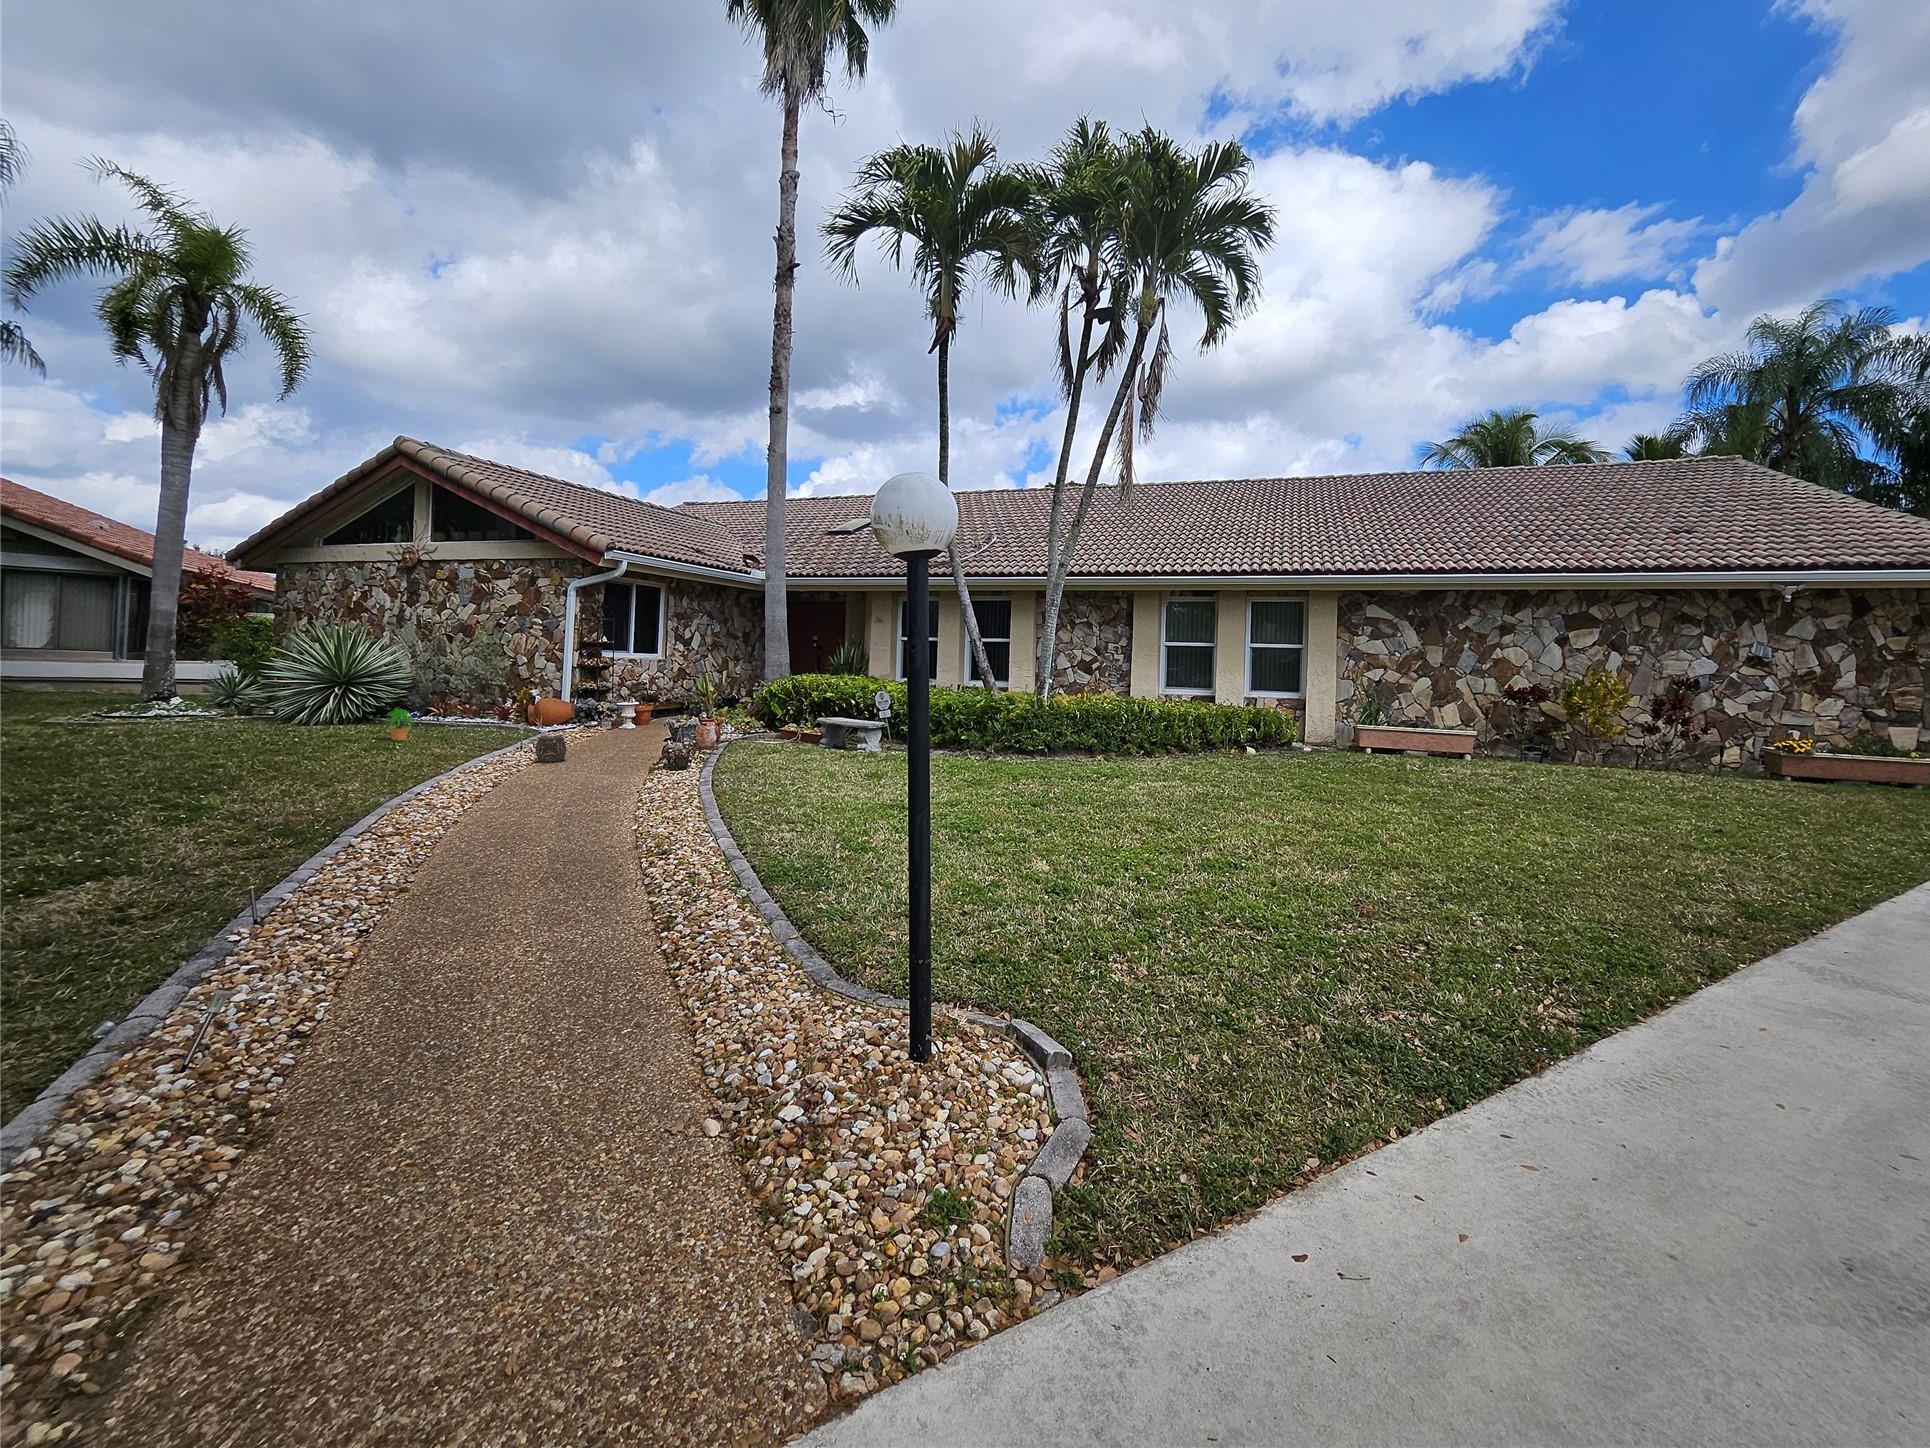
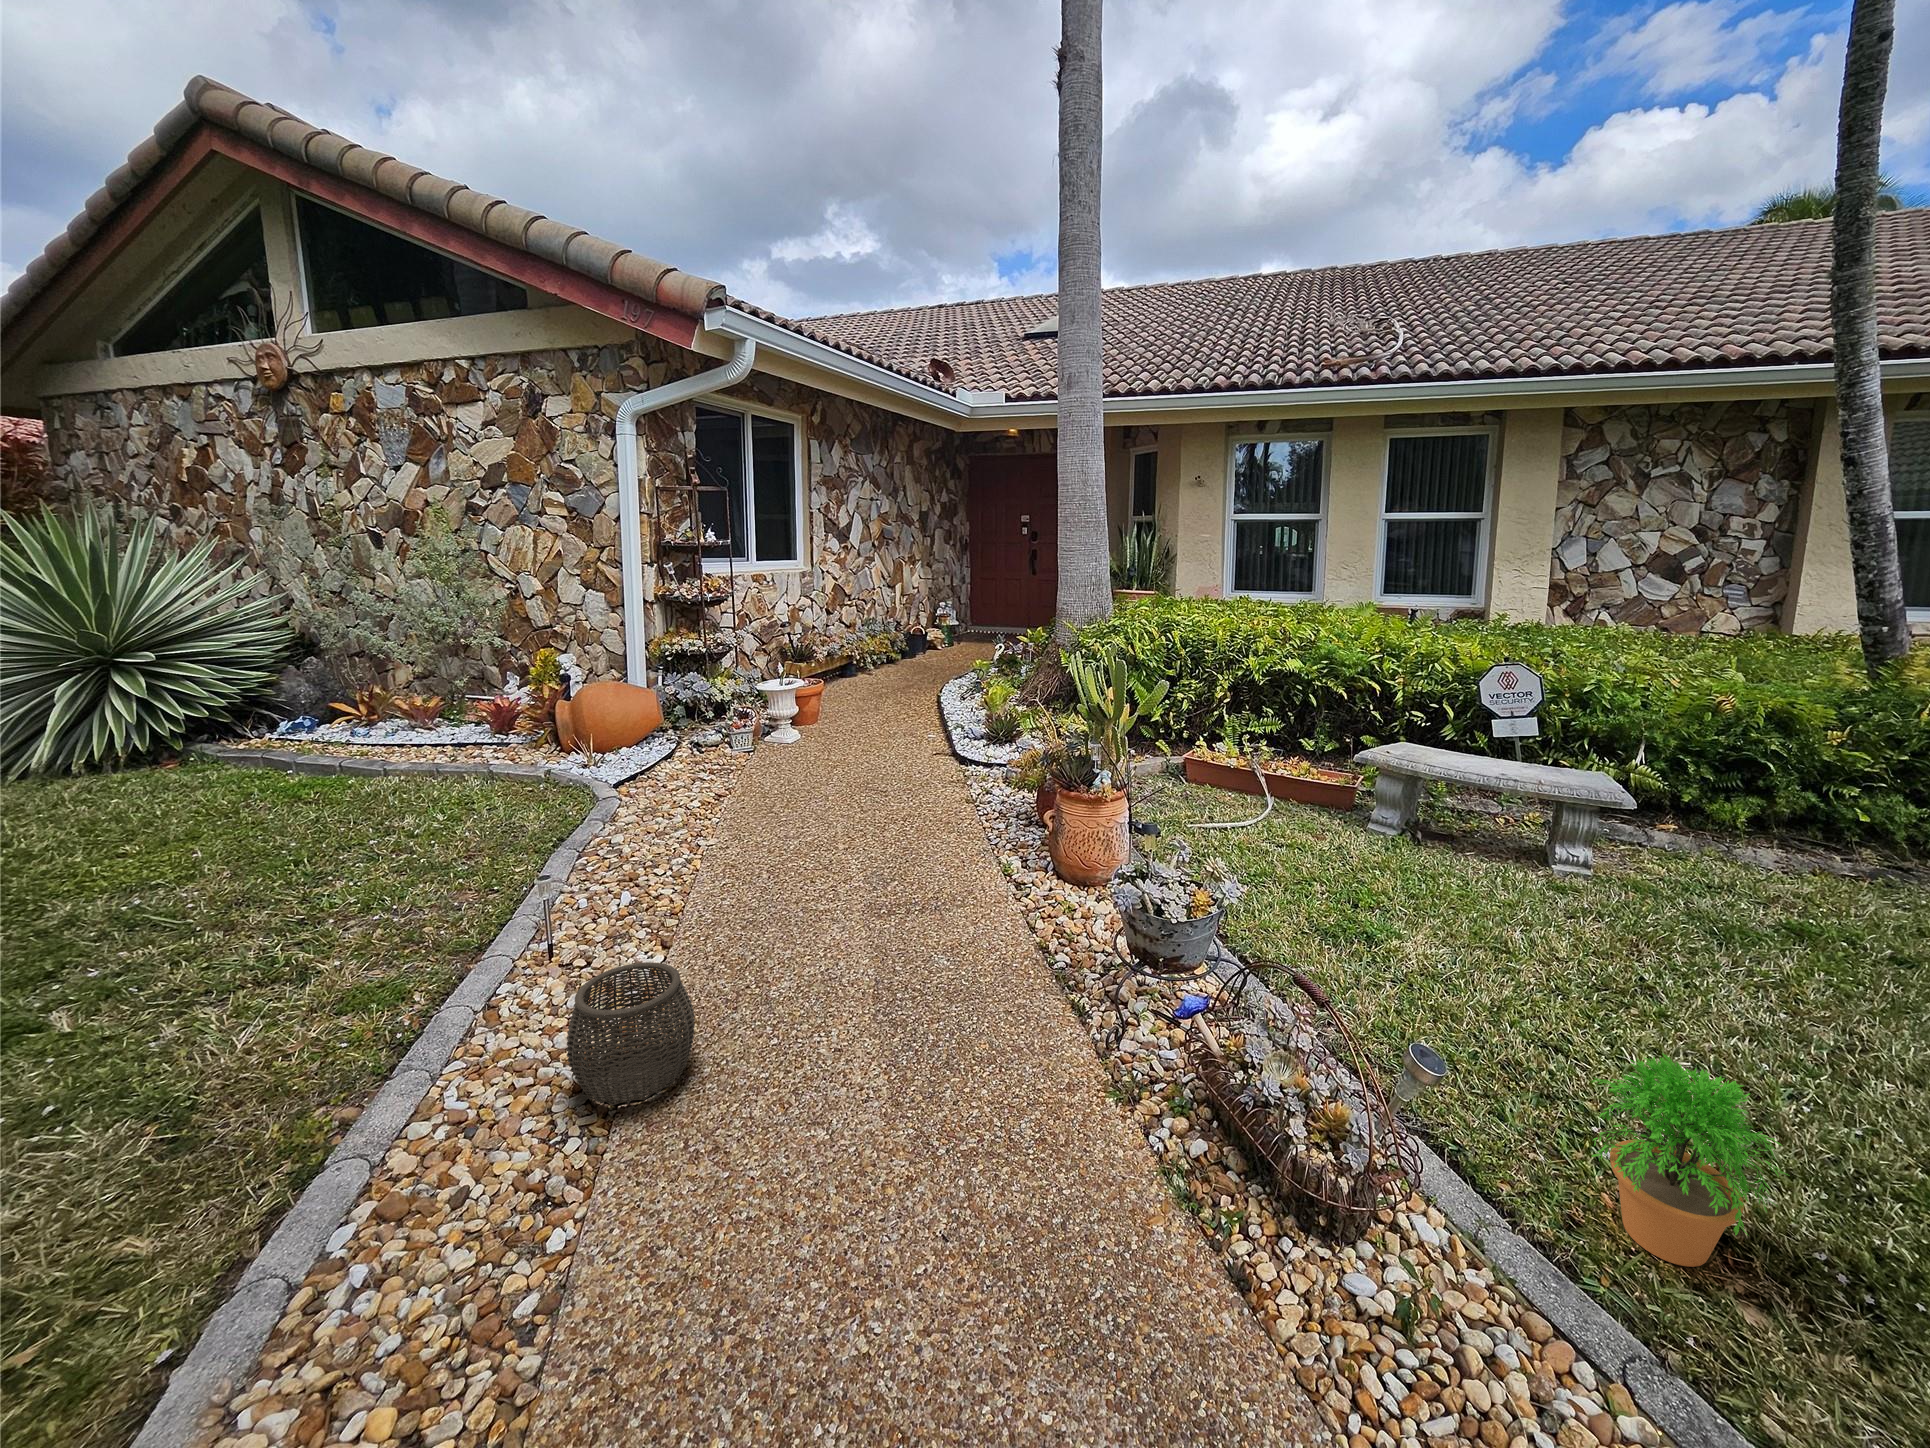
potted plant: present [386,708,412,740] -> present [1592,1053,1788,1267]

